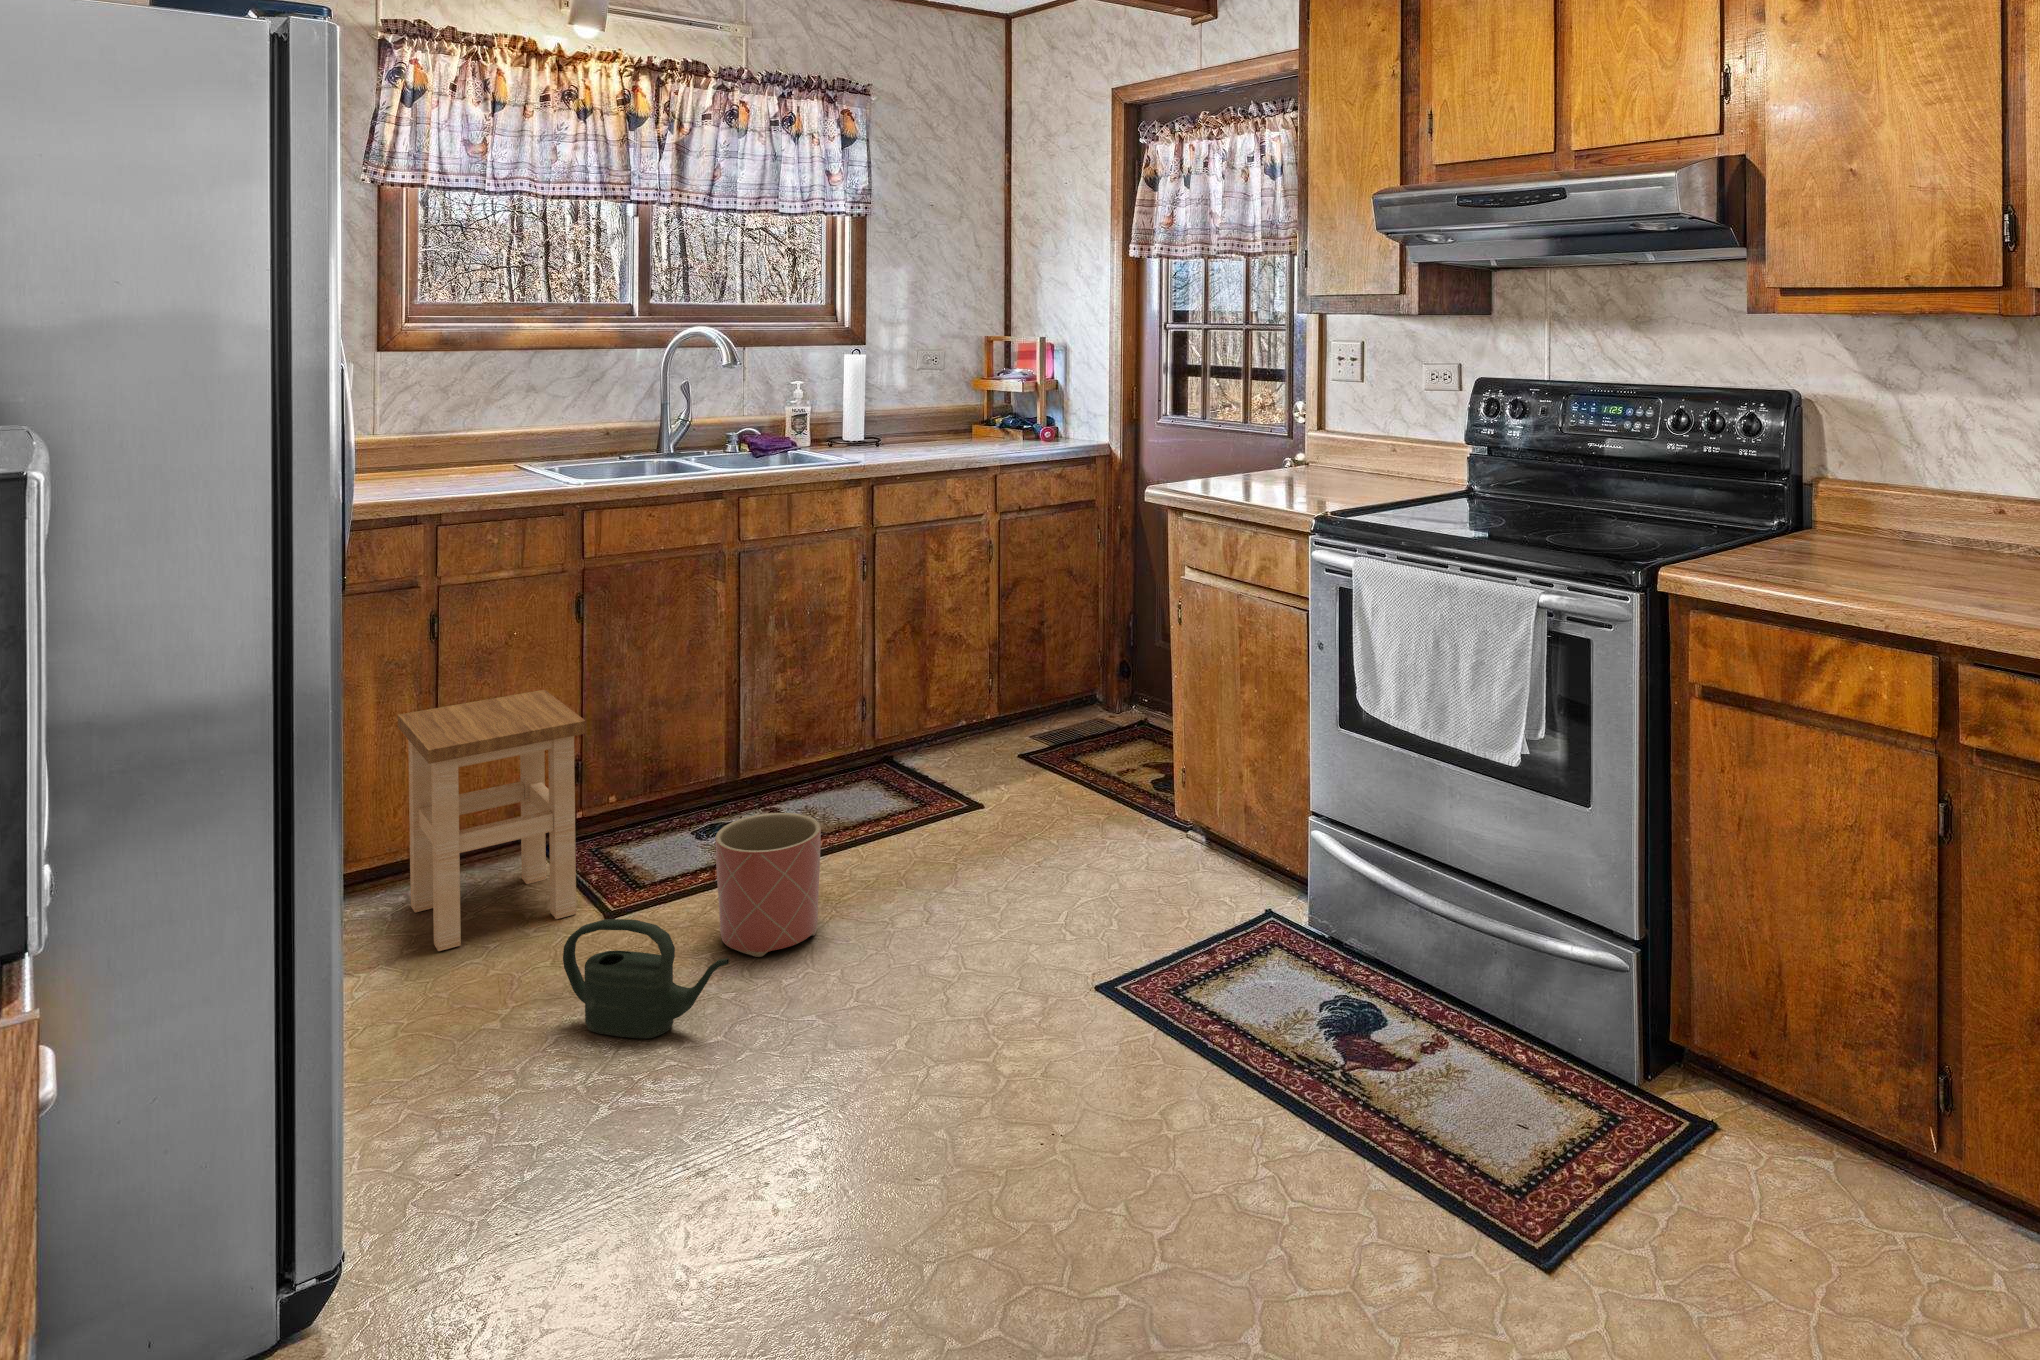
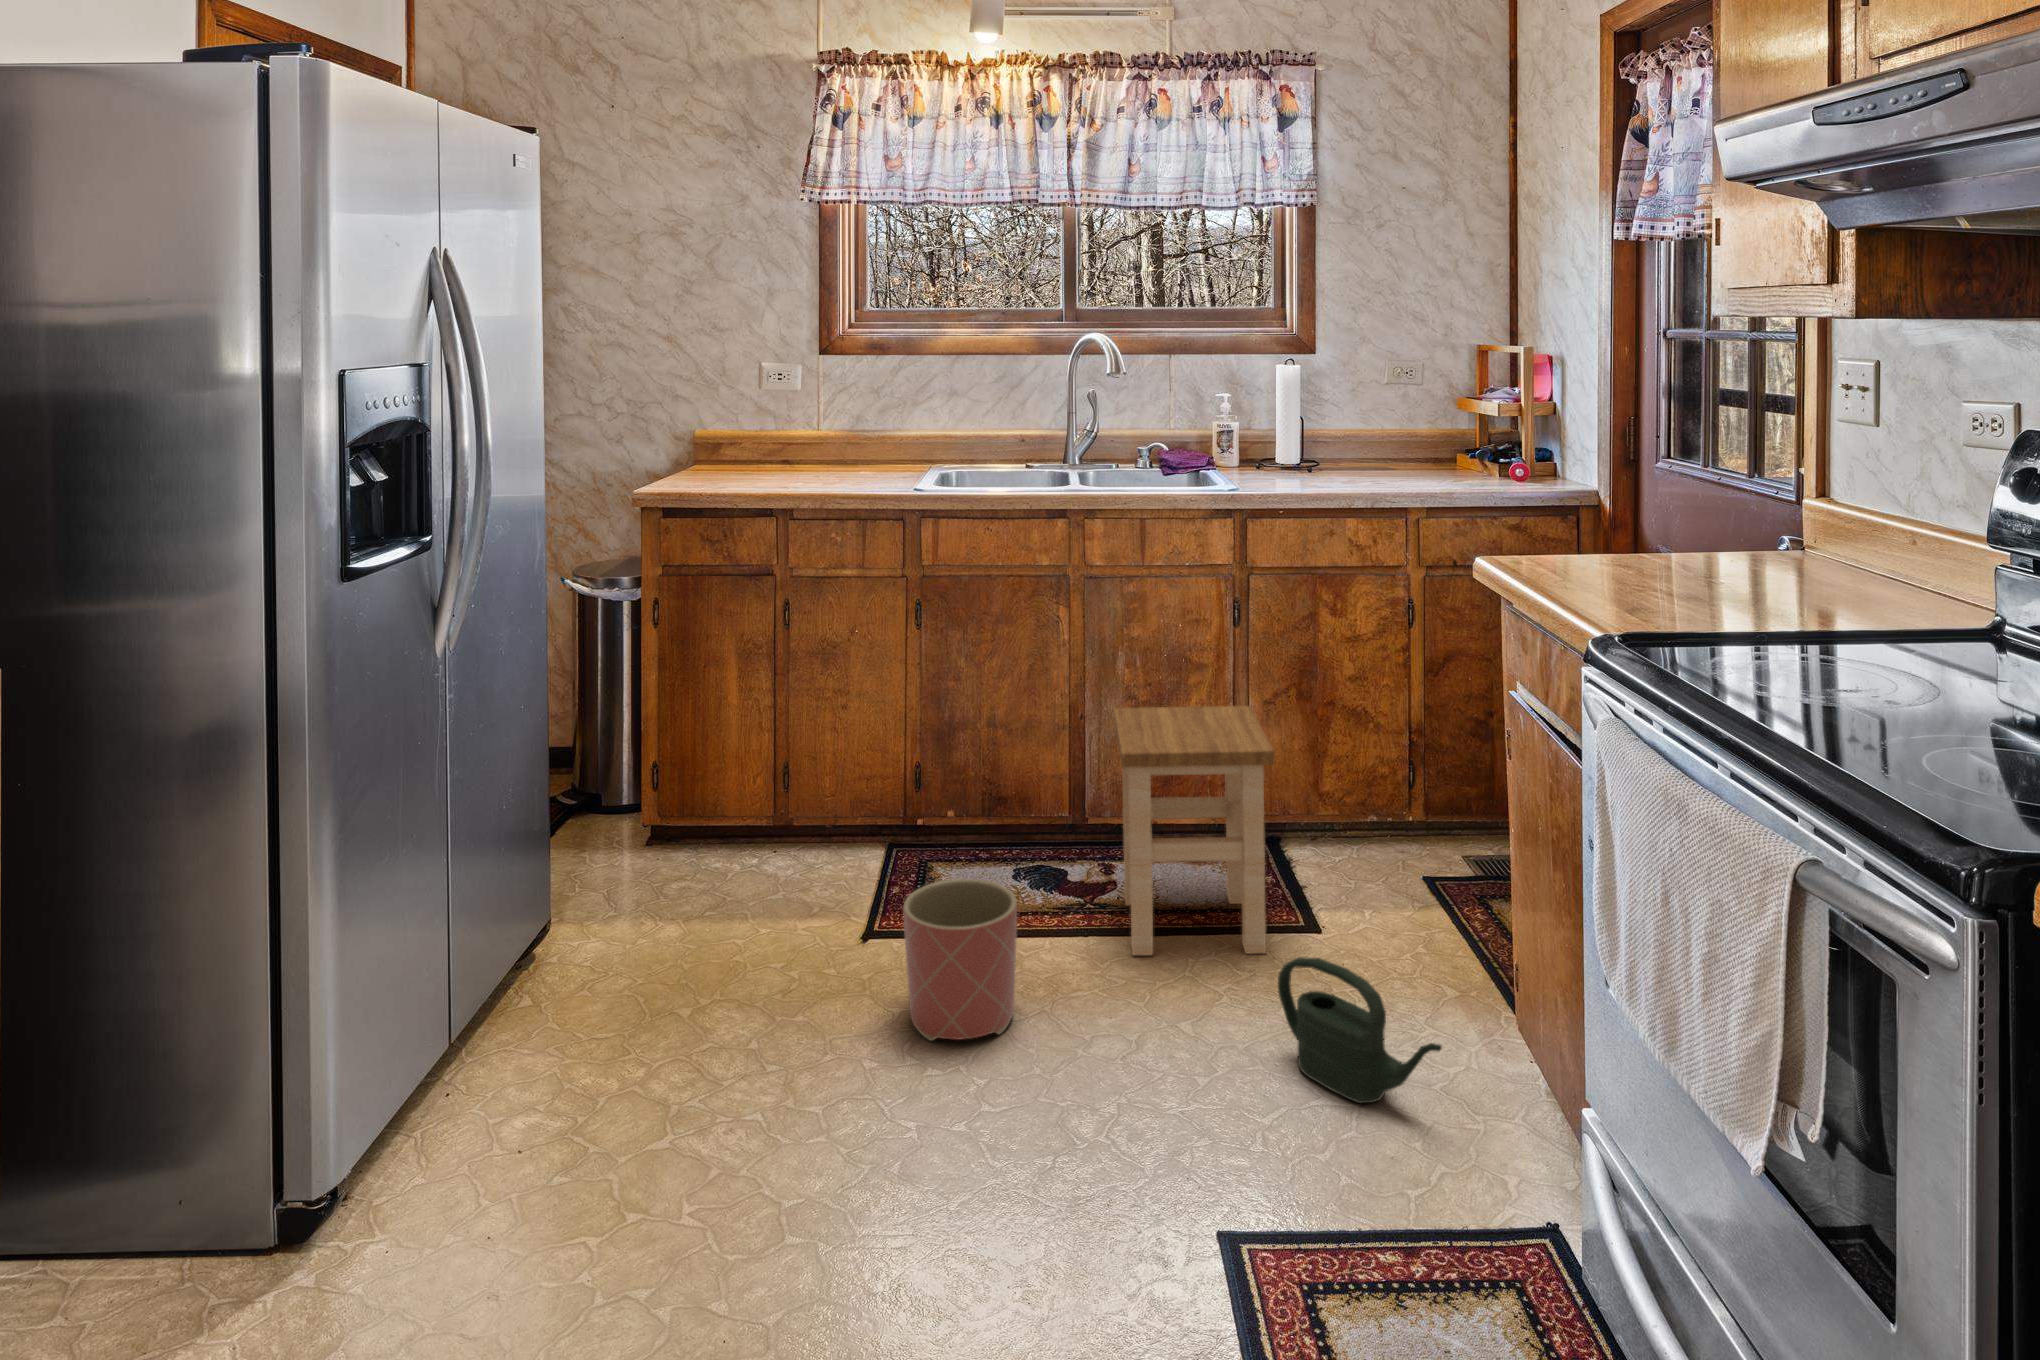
stool: present [398,690,586,951] -> present [1114,706,1274,955]
watering can: present [563,919,729,1038] -> present [1278,957,1441,1103]

